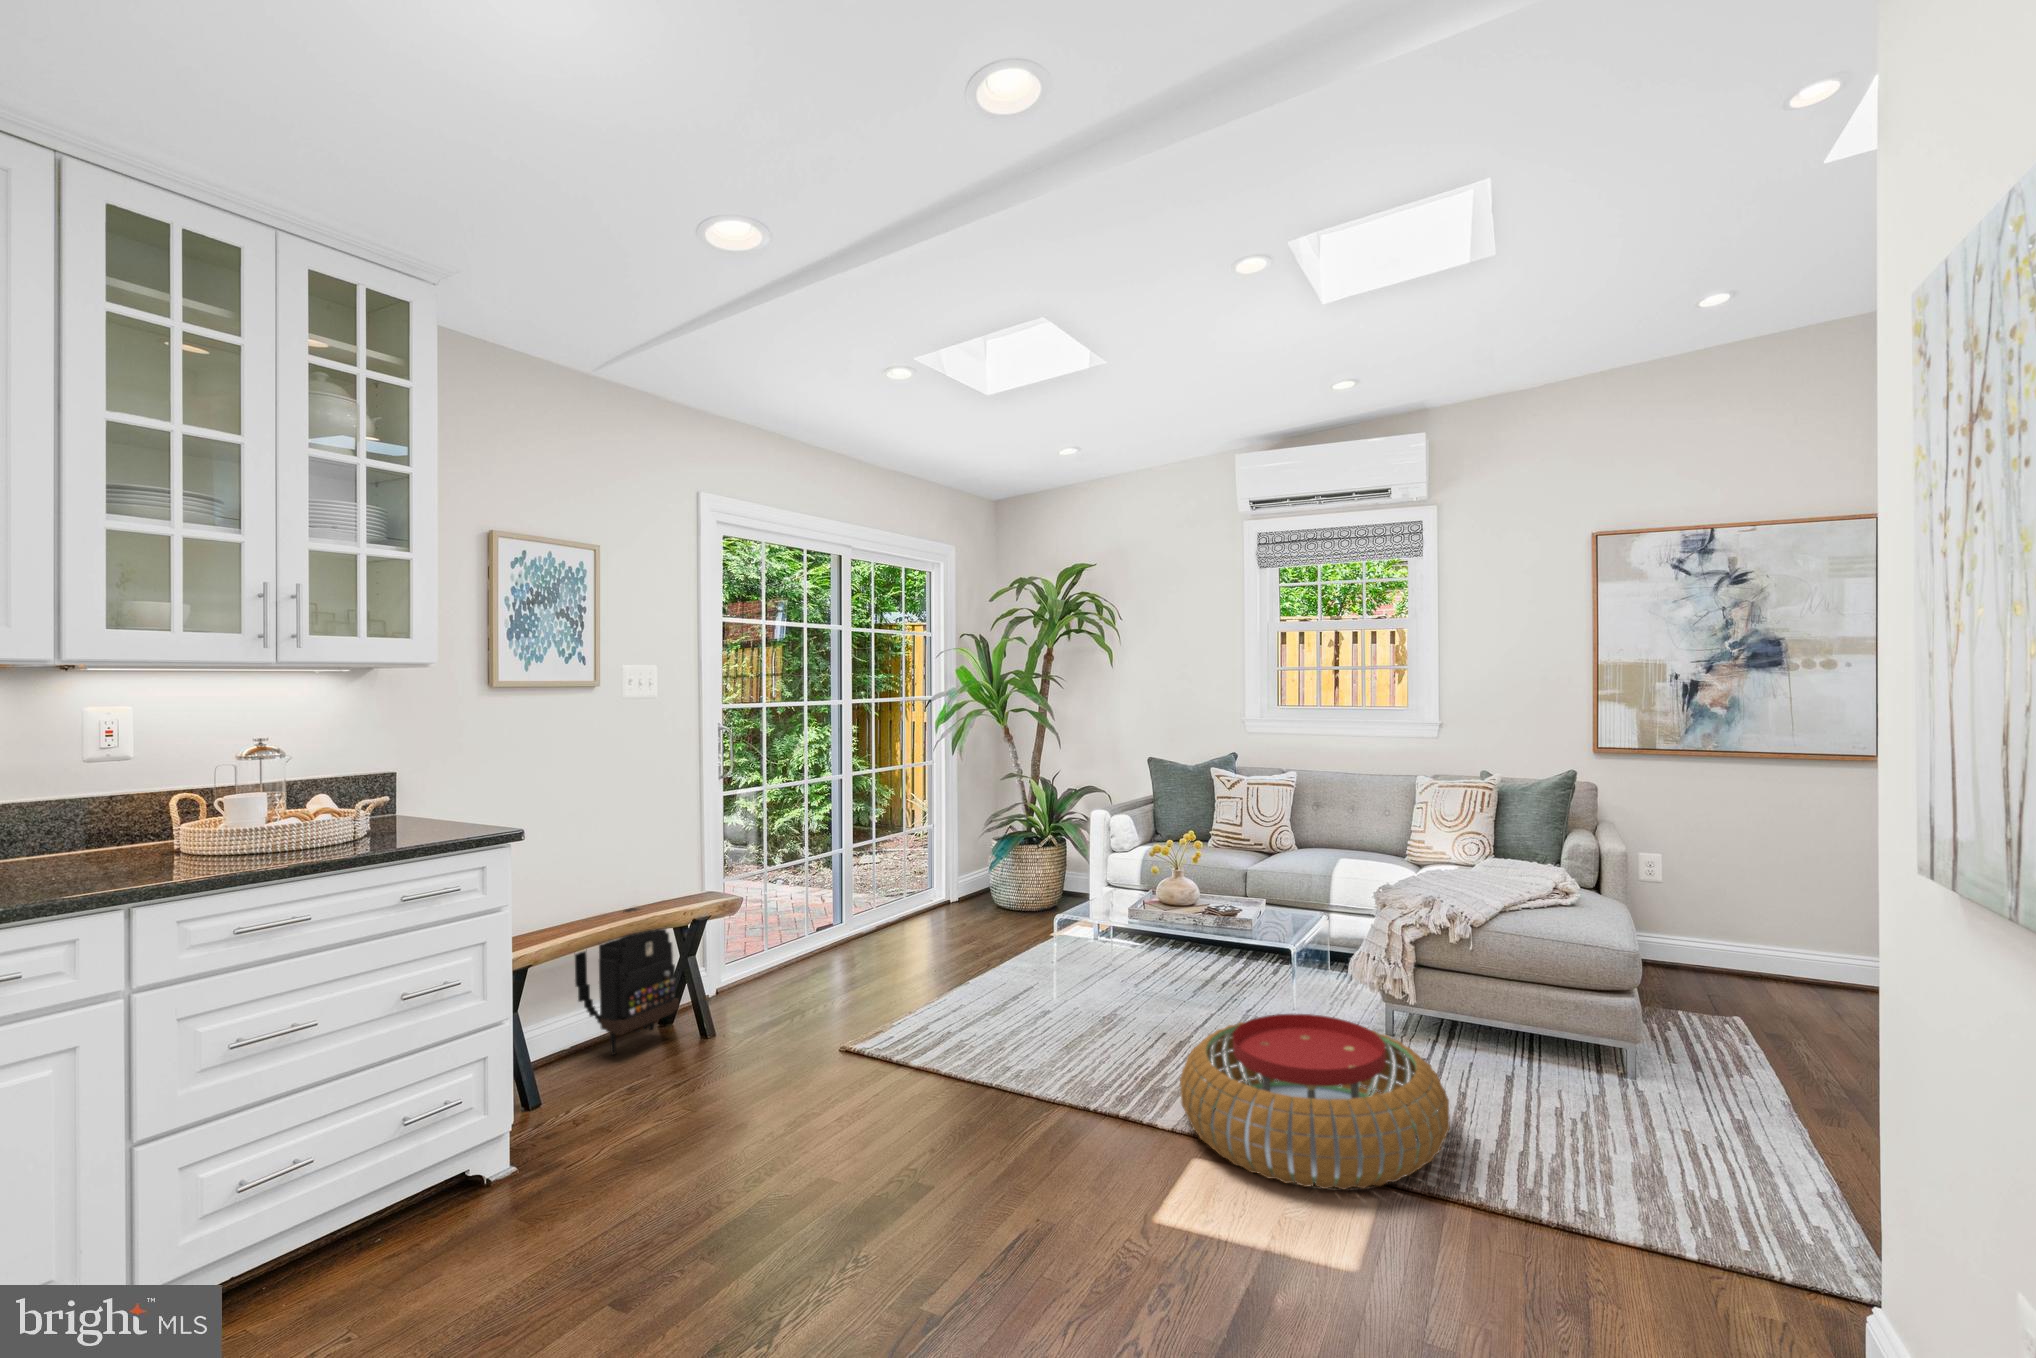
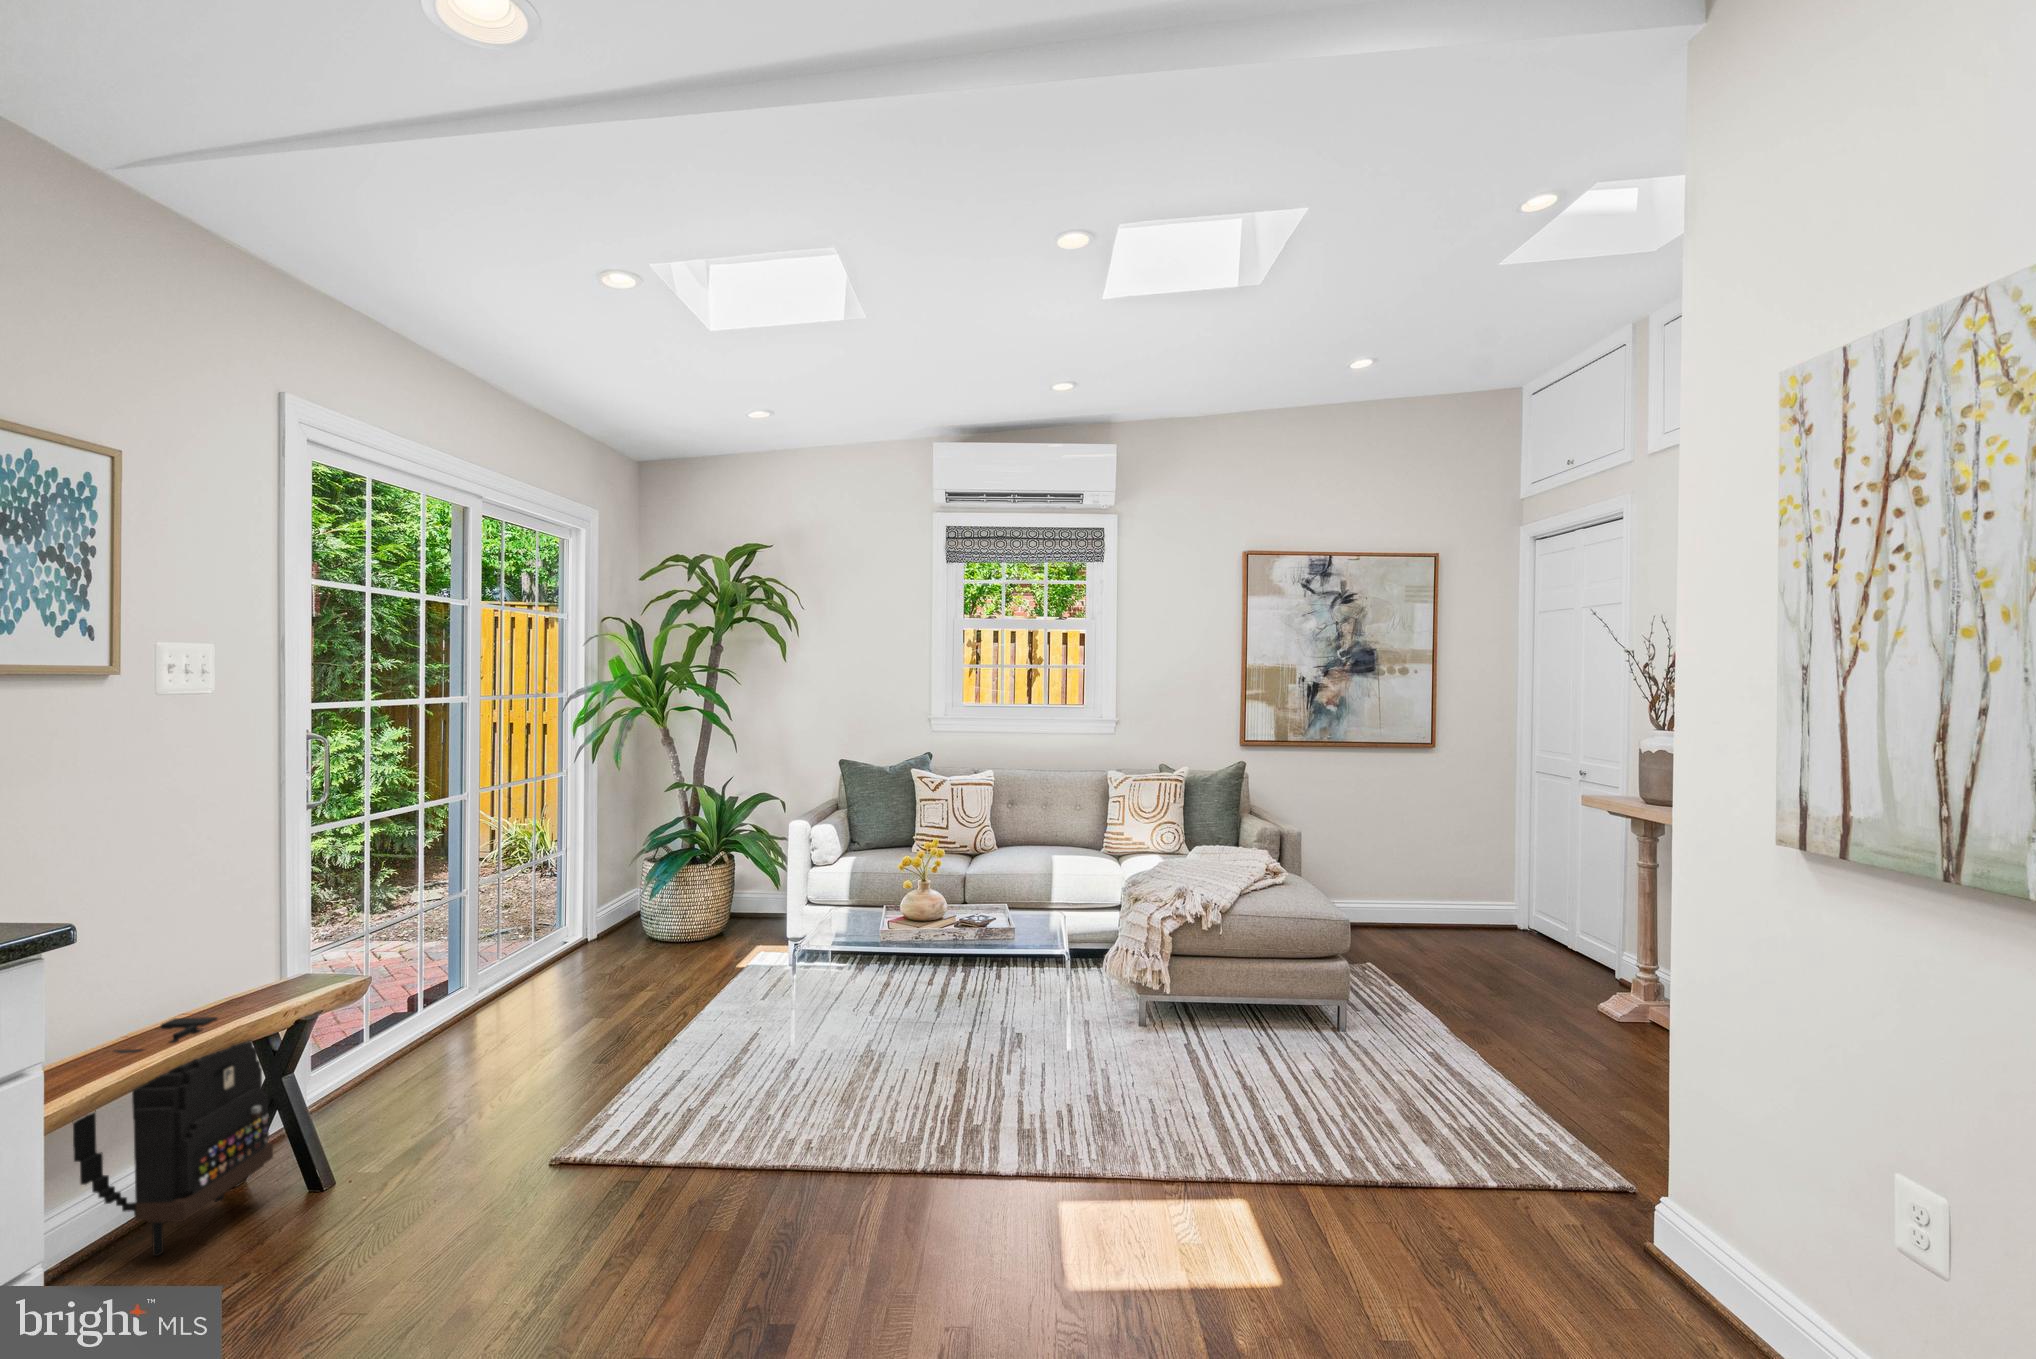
pouf: present [1180,1014,1450,1189] -> none [1014,1020,1276,1201]

